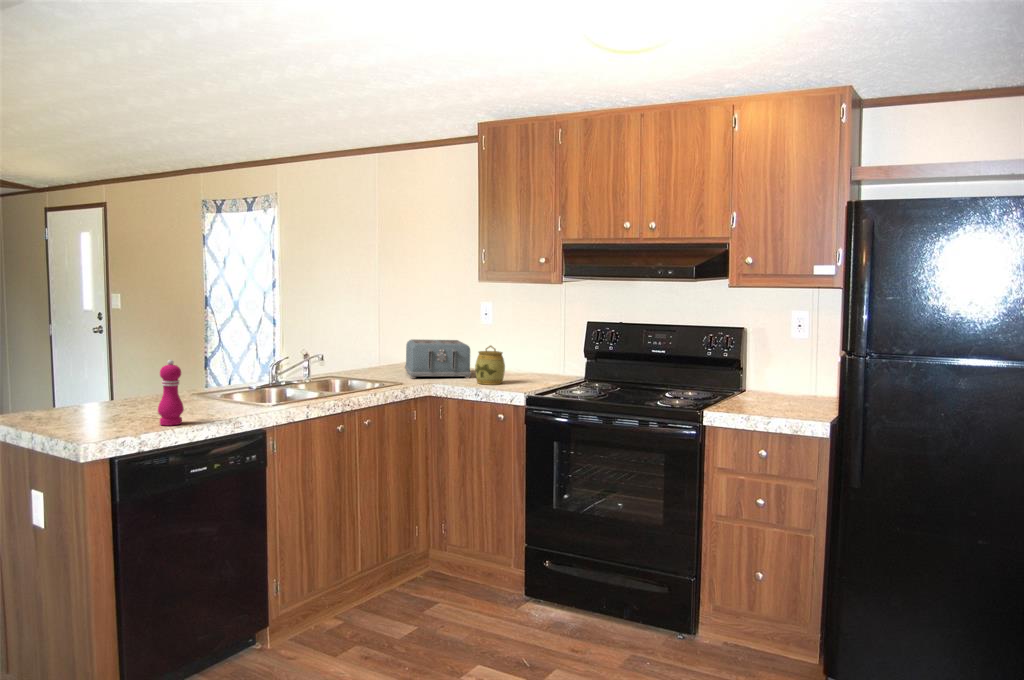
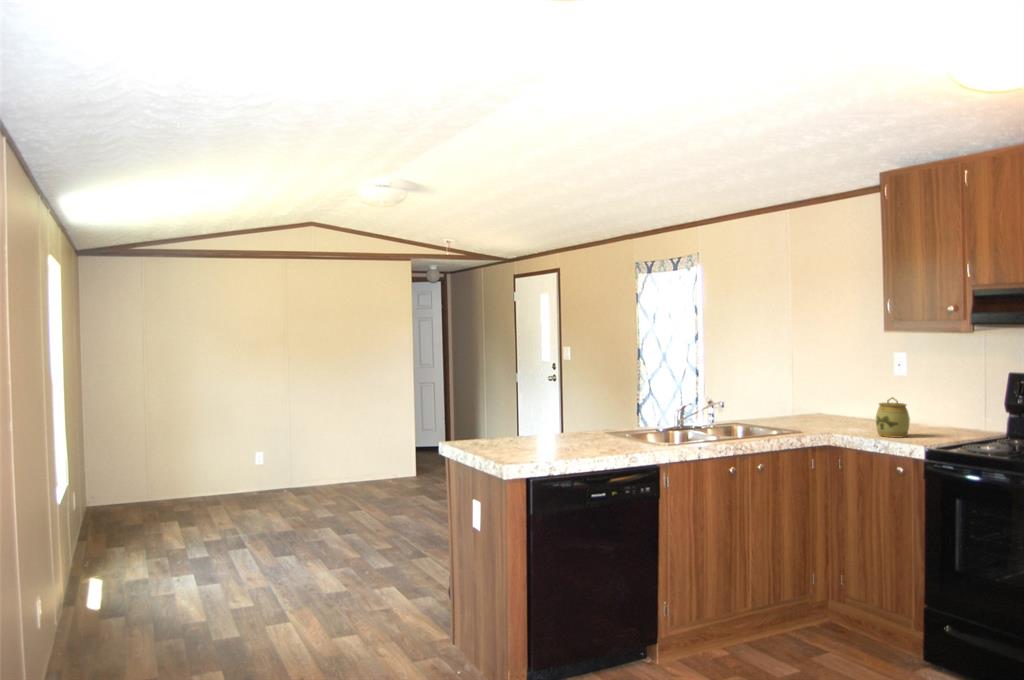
toaster: present [405,339,471,379] -> none [810,390,877,431]
pepper mill: present [158,360,184,426] -> none [584,405,601,454]

